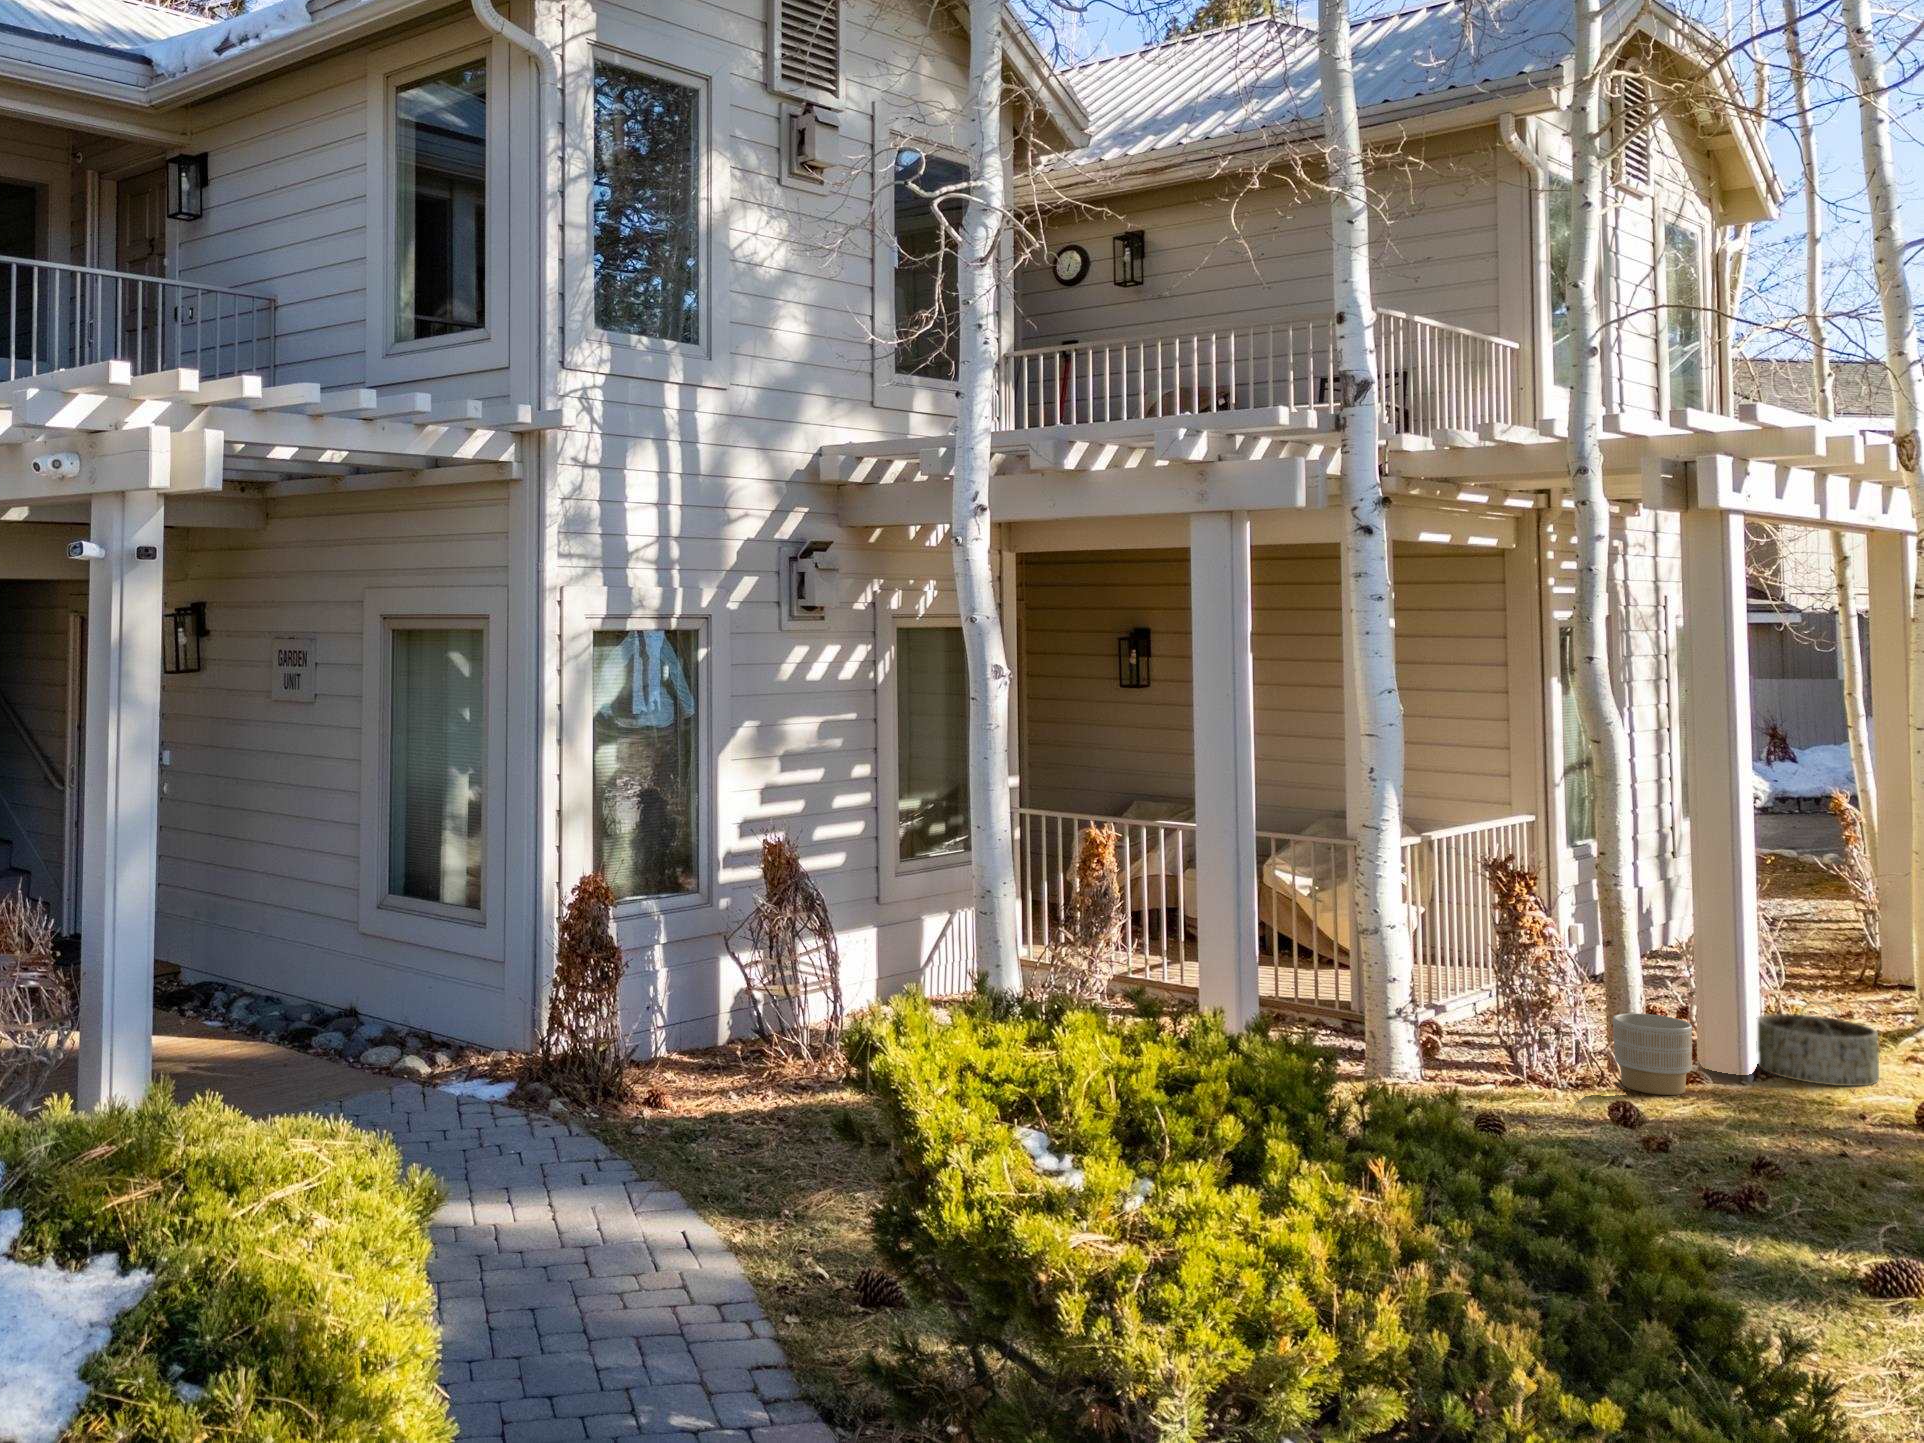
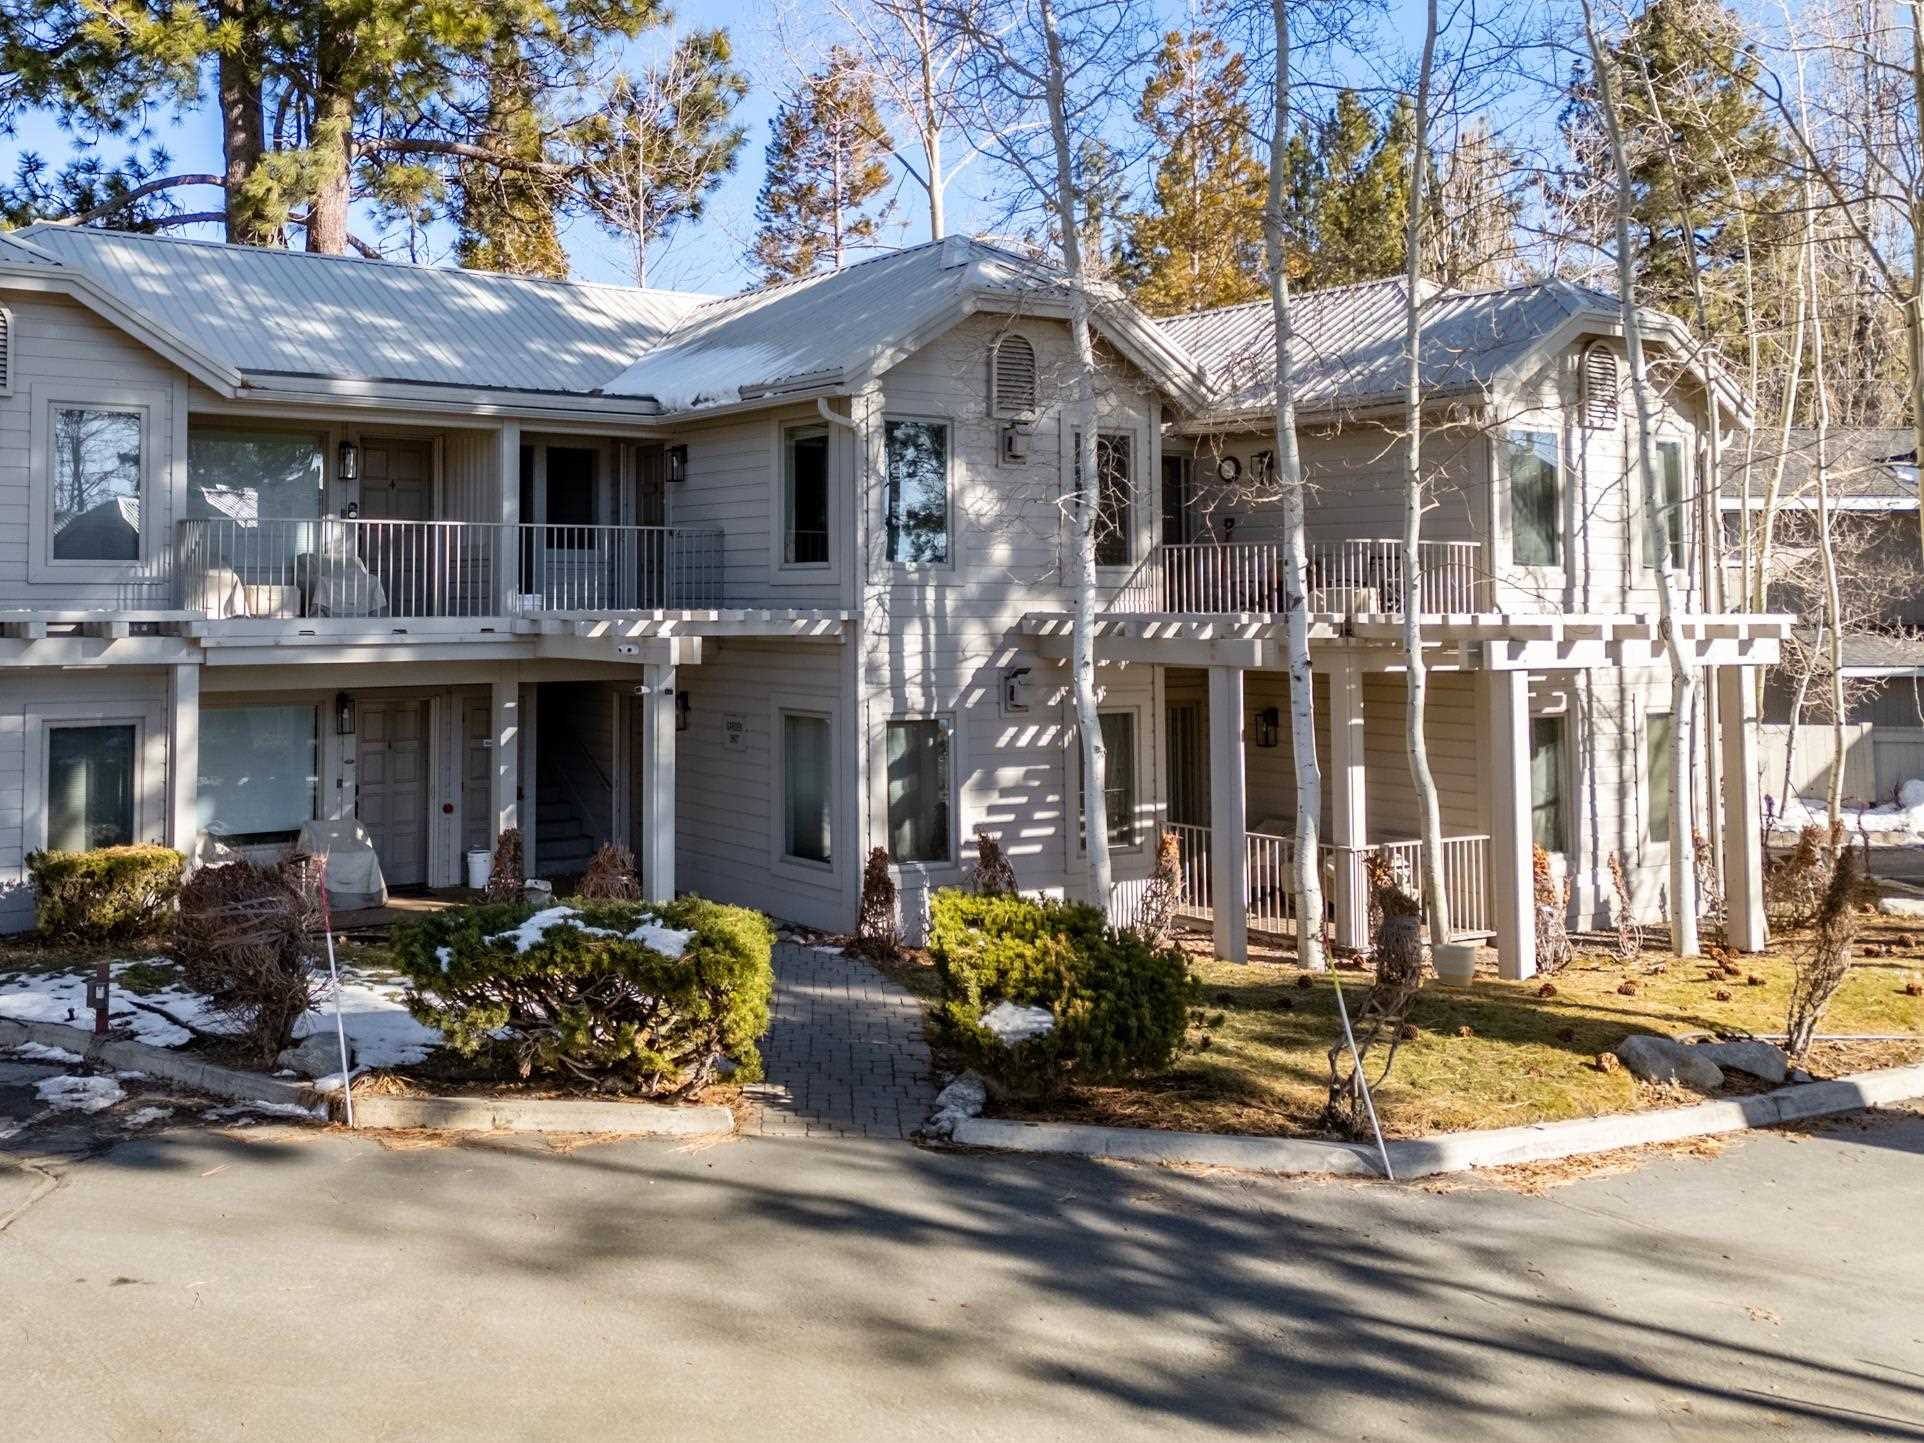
basket: present [1756,1001,1879,1086] -> none [1536,946,1602,991]

